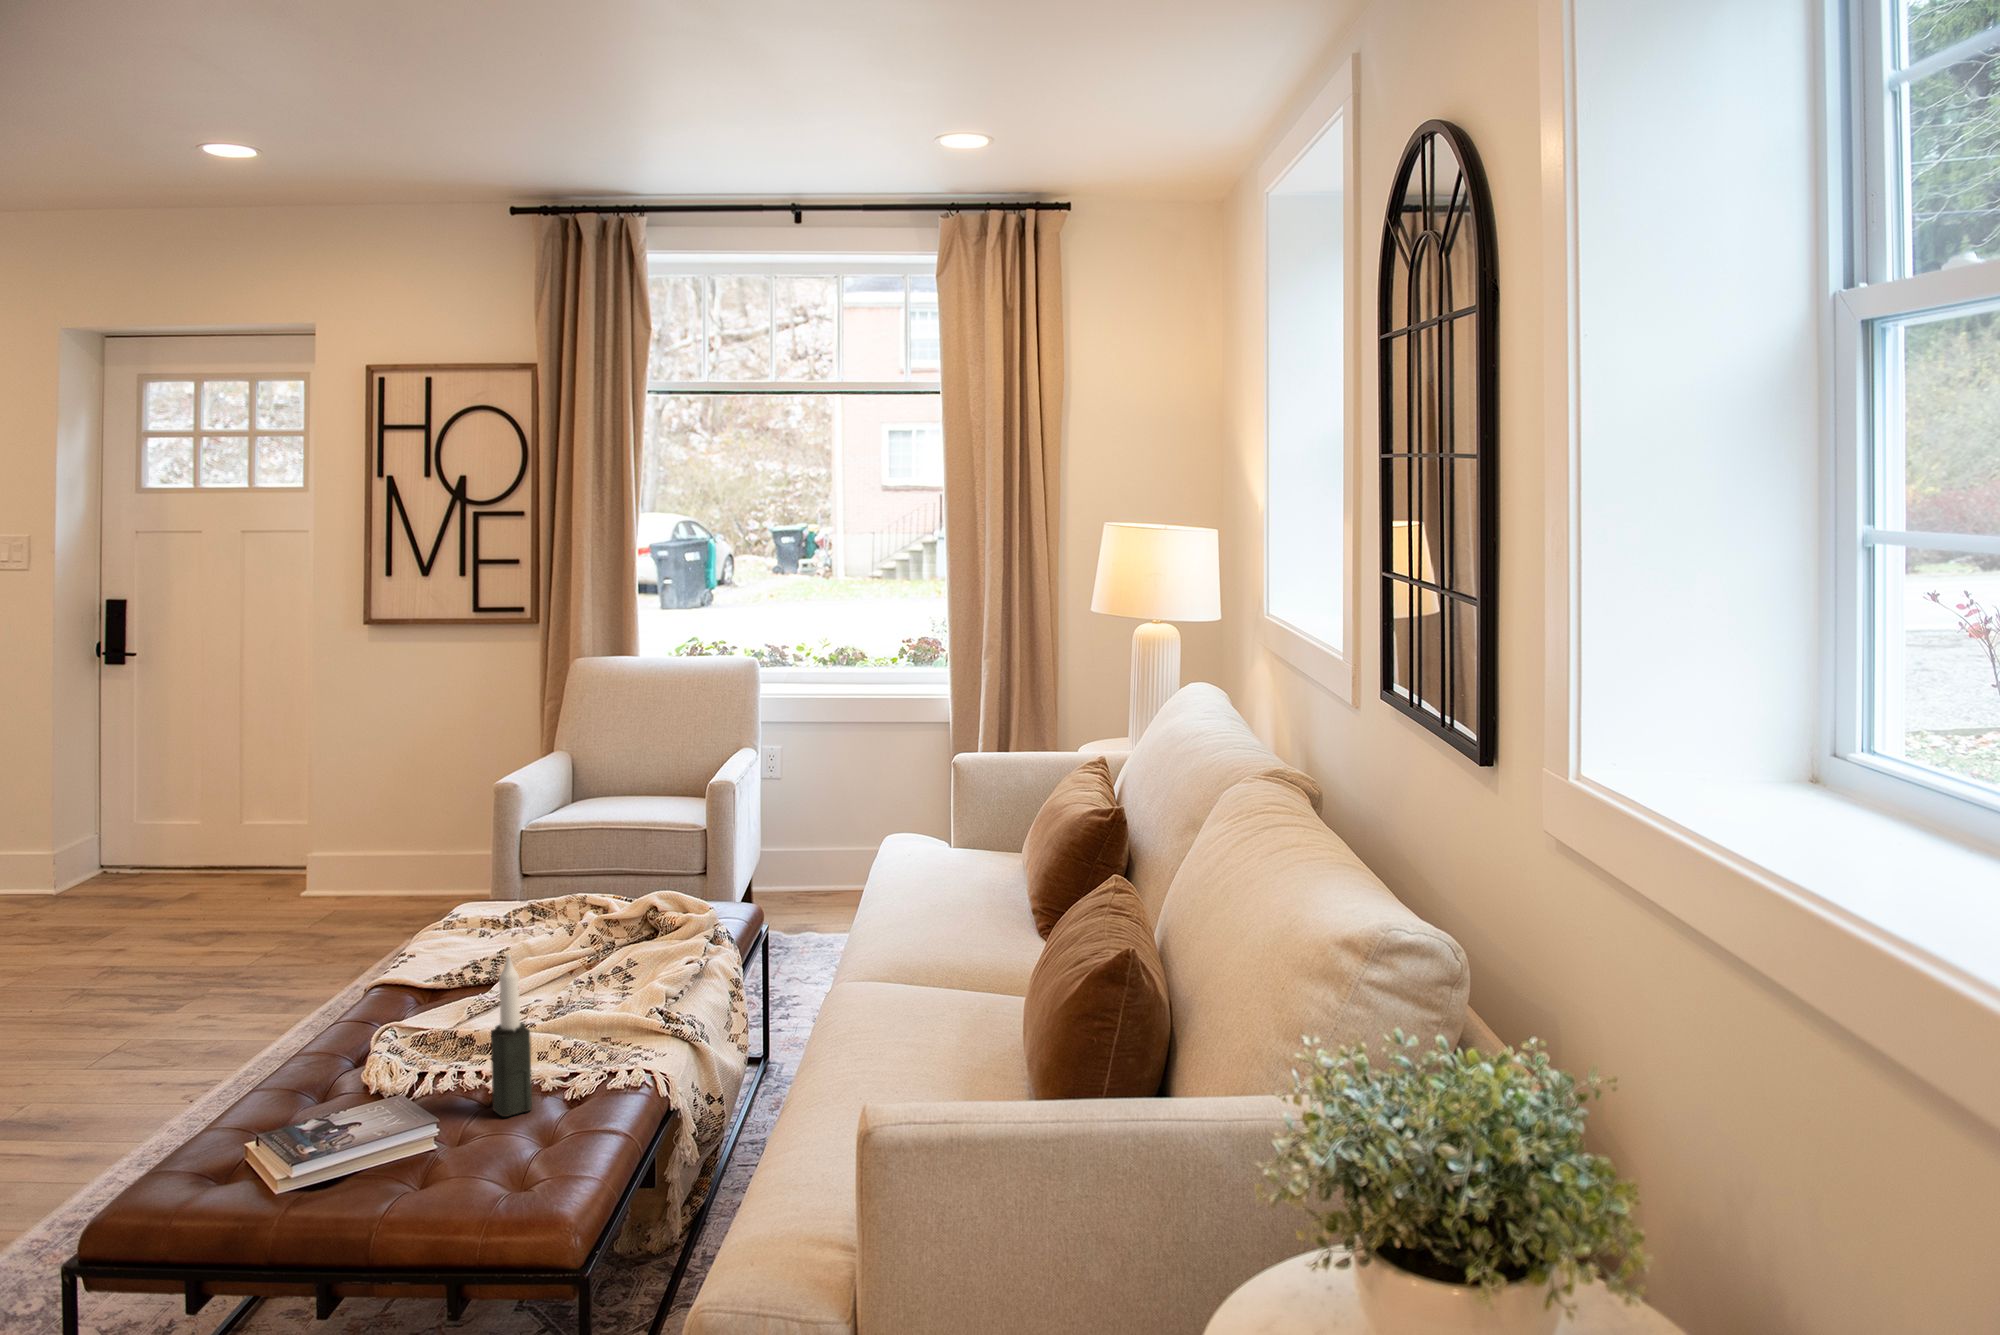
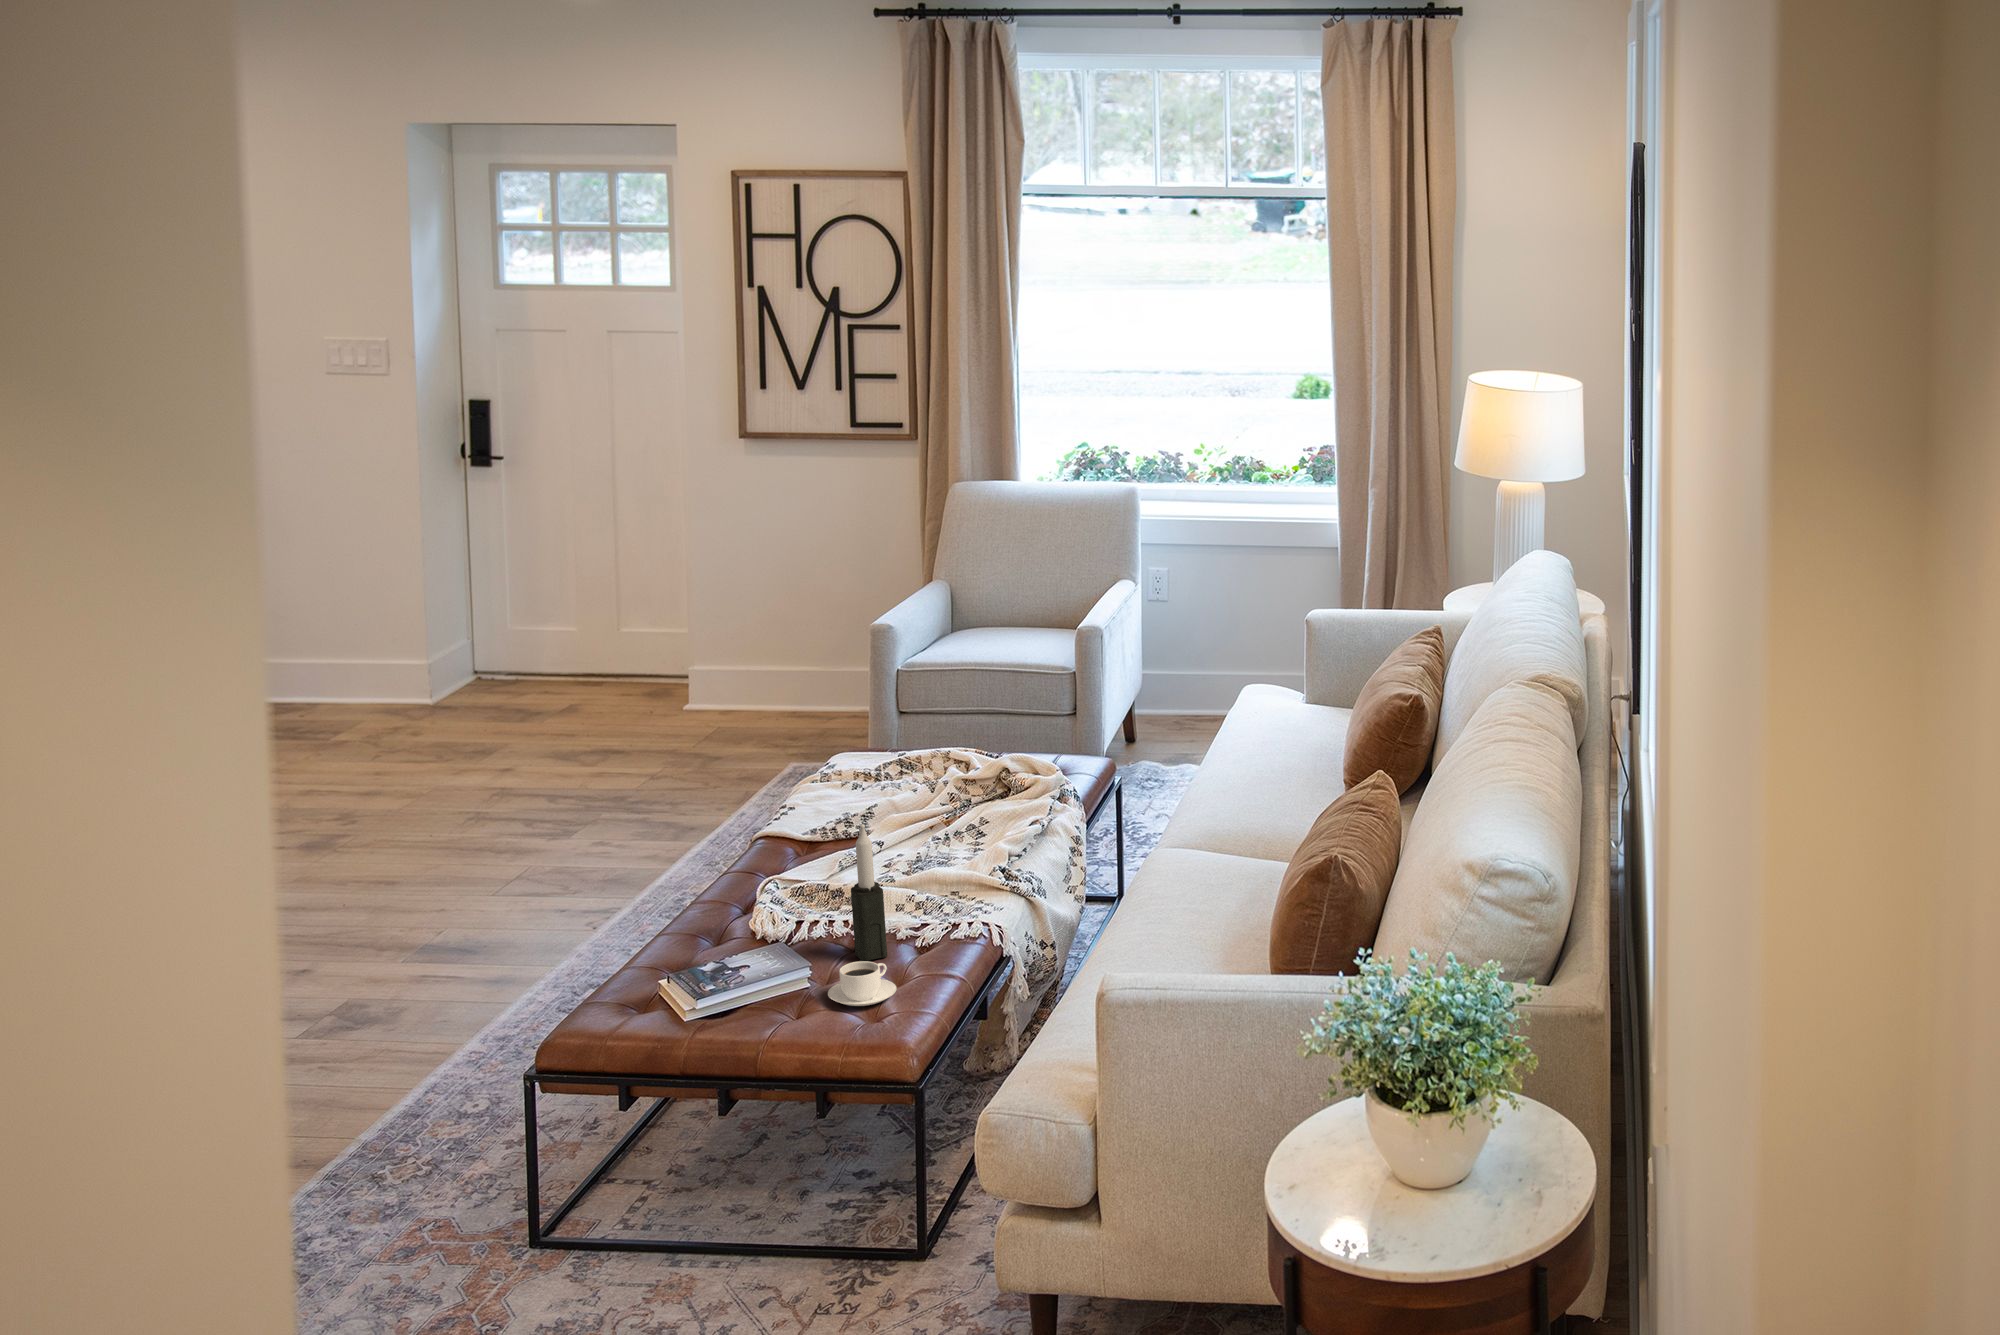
coffee cup: none [461,1115,547,1170] -> present [828,961,897,1006]

